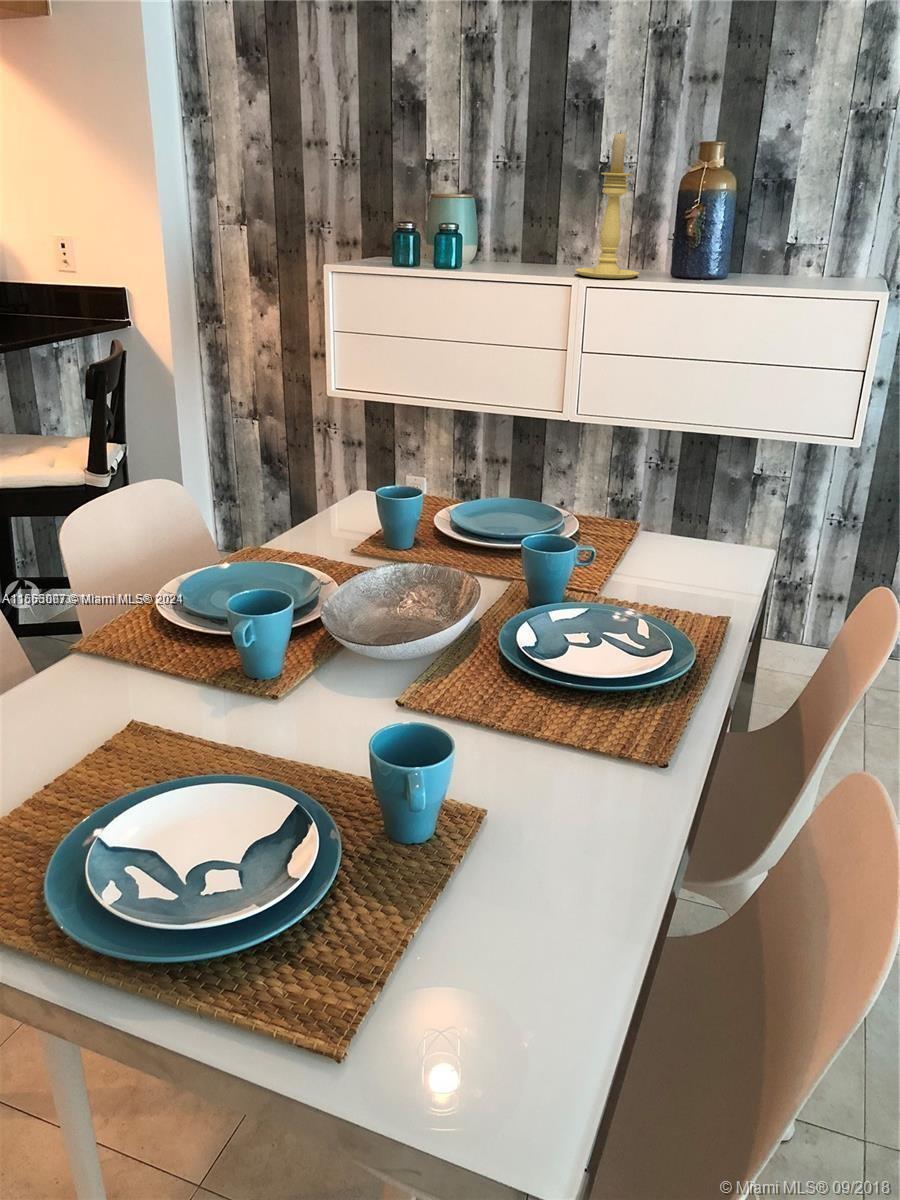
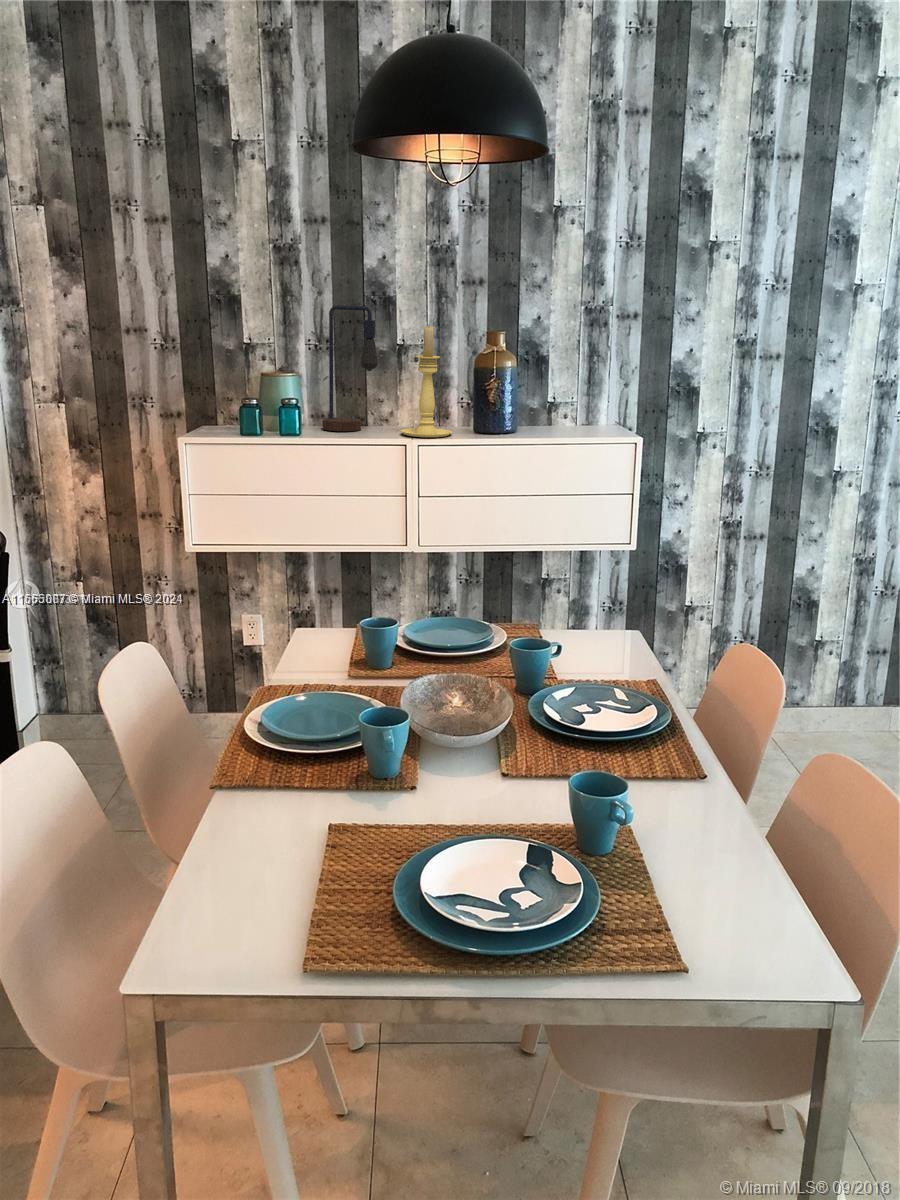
table lamp: none [495,109,564,268] -> present [322,305,378,431]

